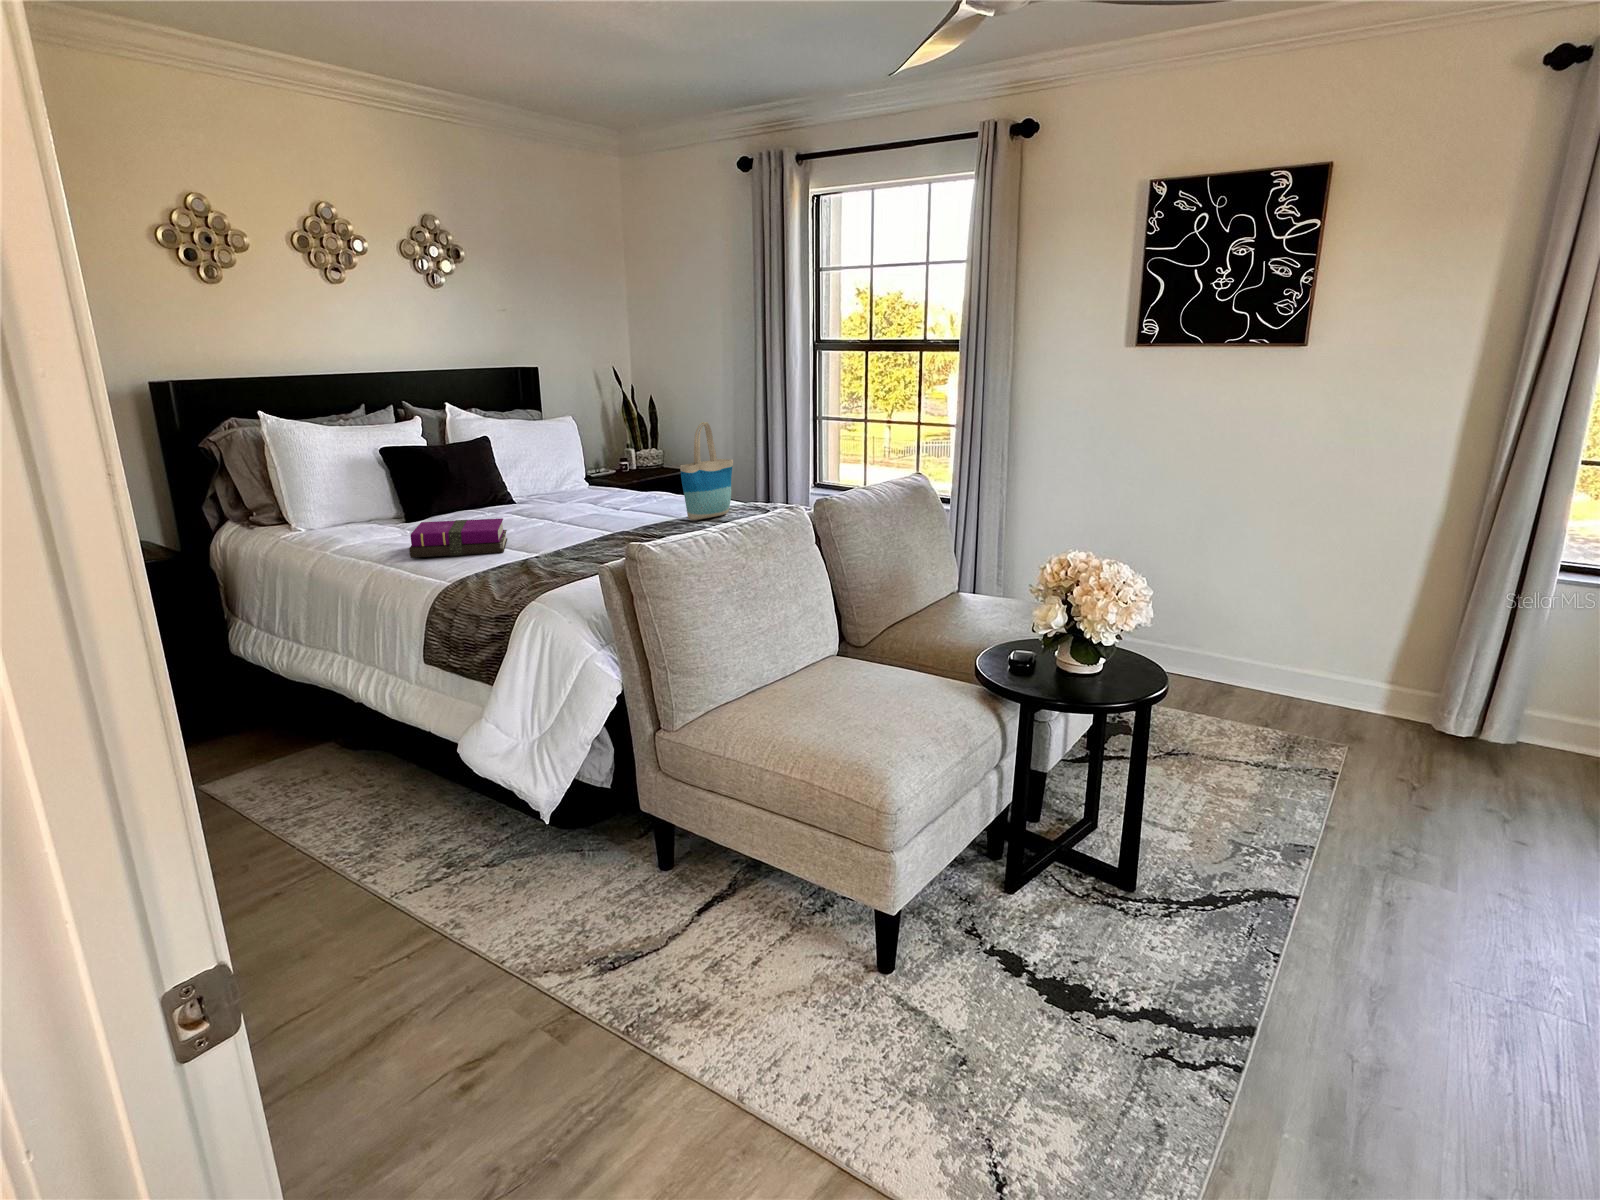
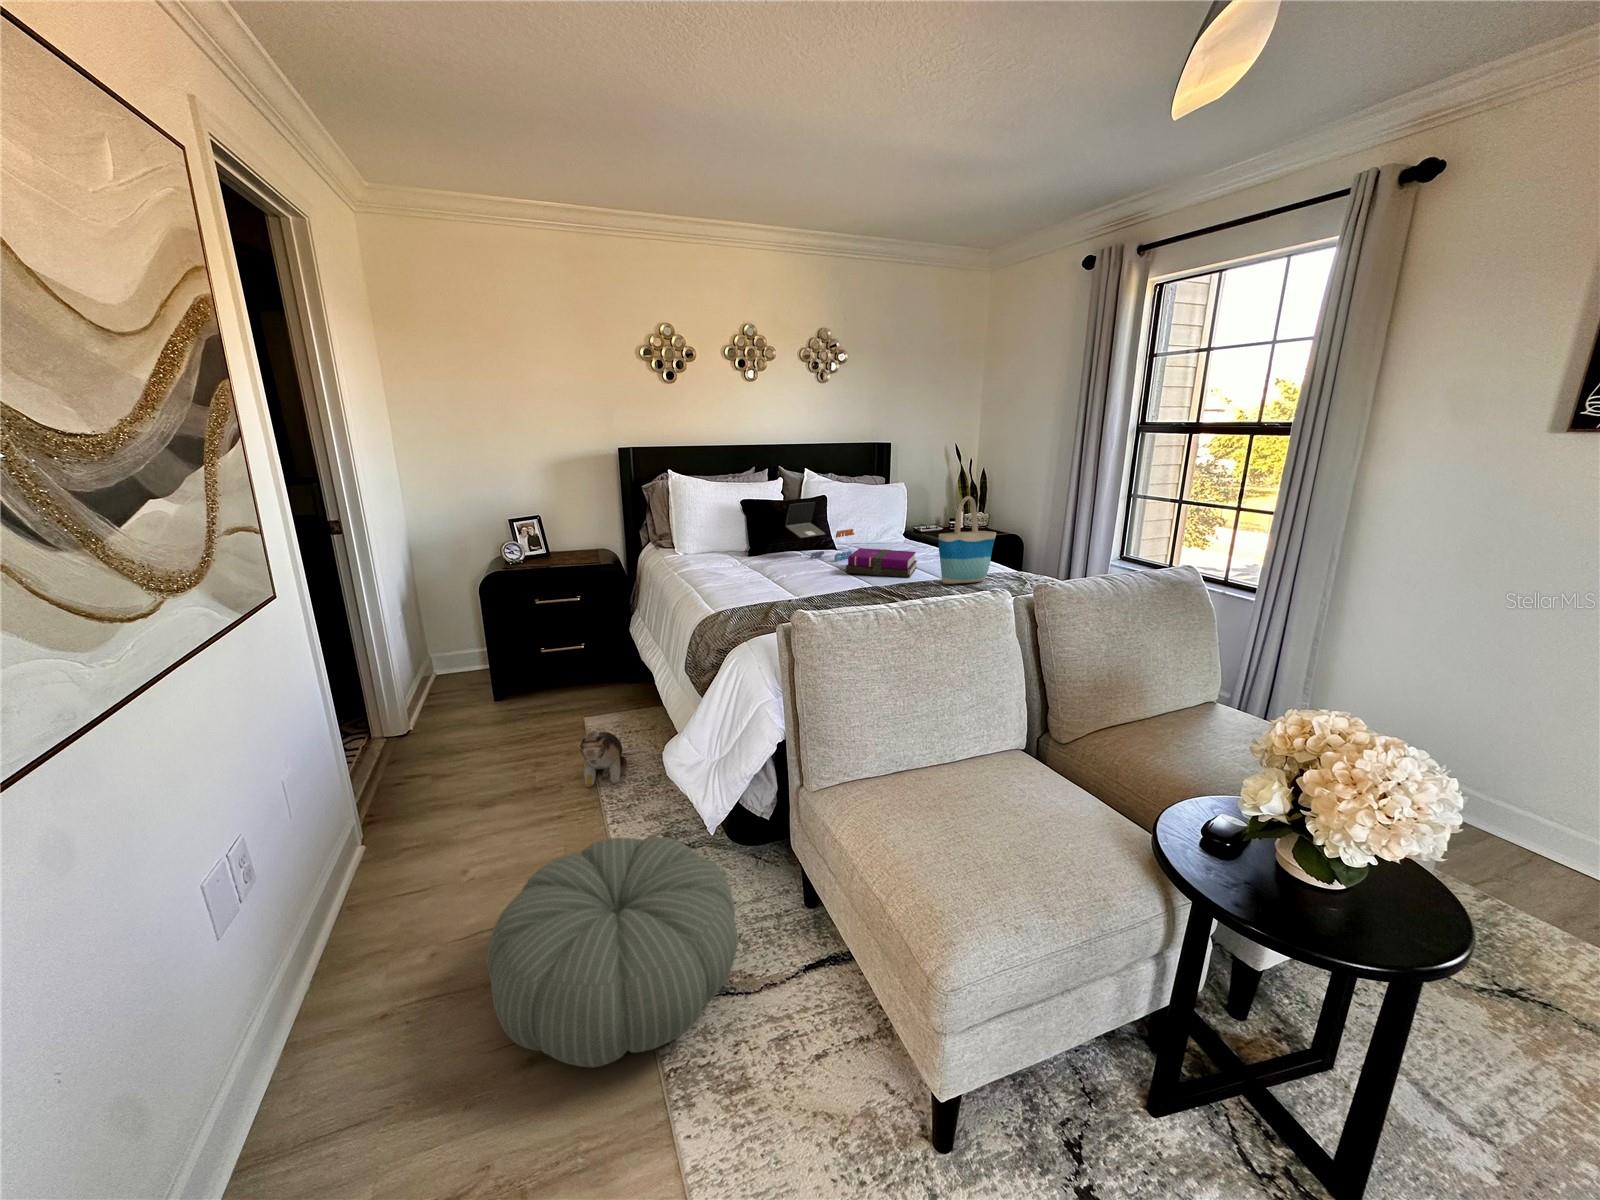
laptop: none [458,444,551,516] -> present [785,502,854,561]
notebook: present [409,518,507,558] -> present [846,548,917,577]
plush toy: none [270,772,335,854] -> present [574,731,627,787]
pouf: none [355,835,644,1070] -> present [487,837,738,1067]

